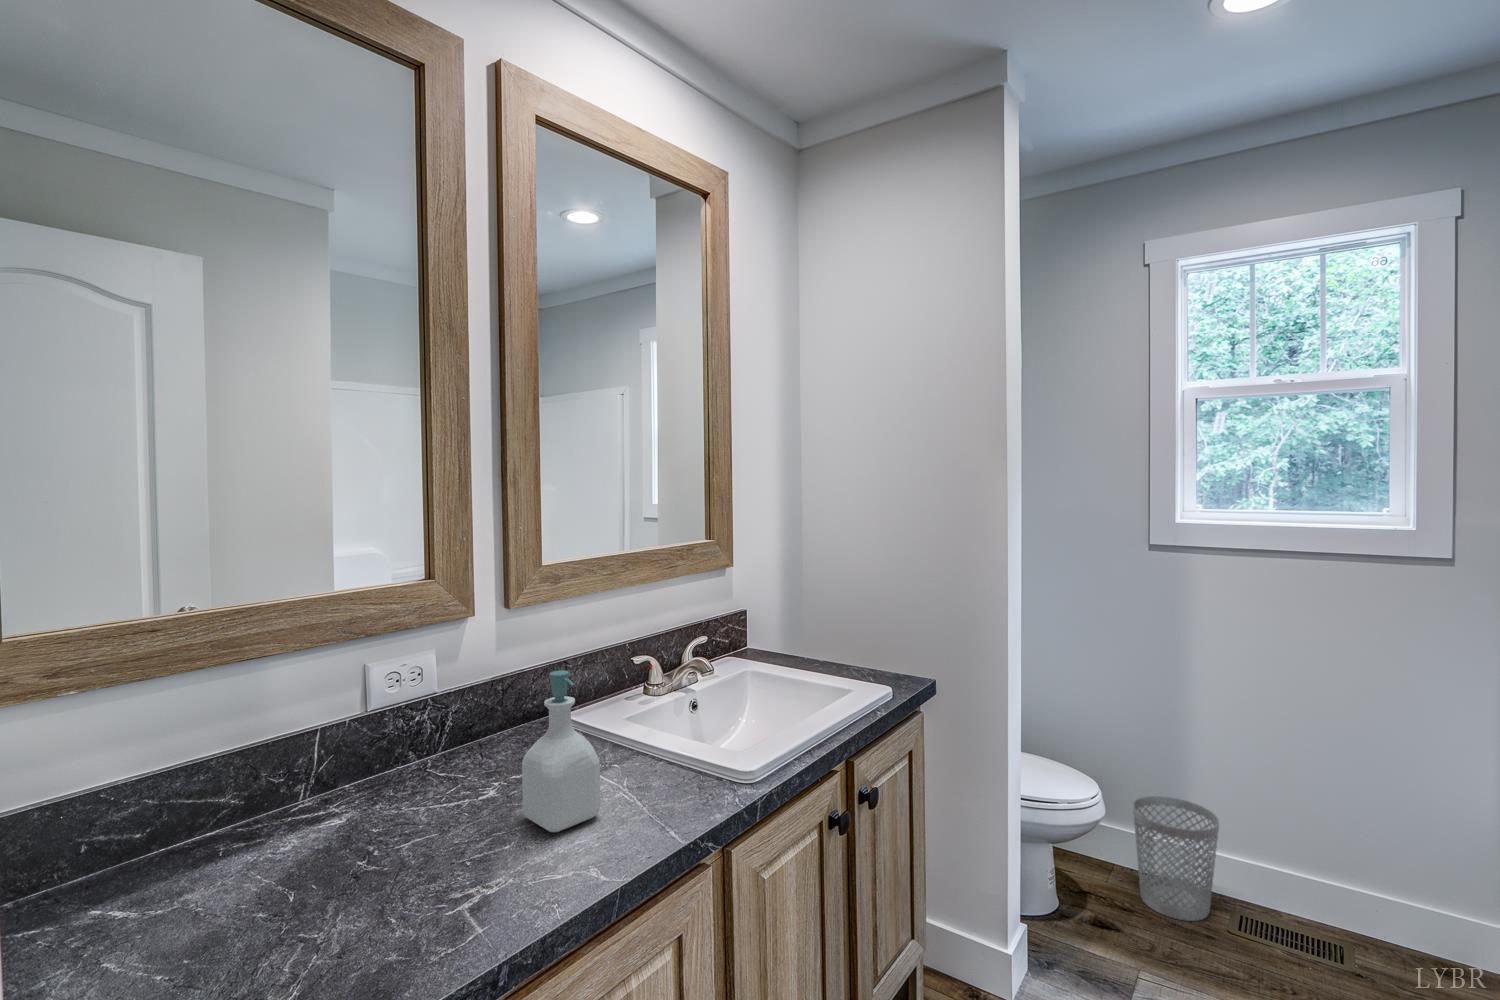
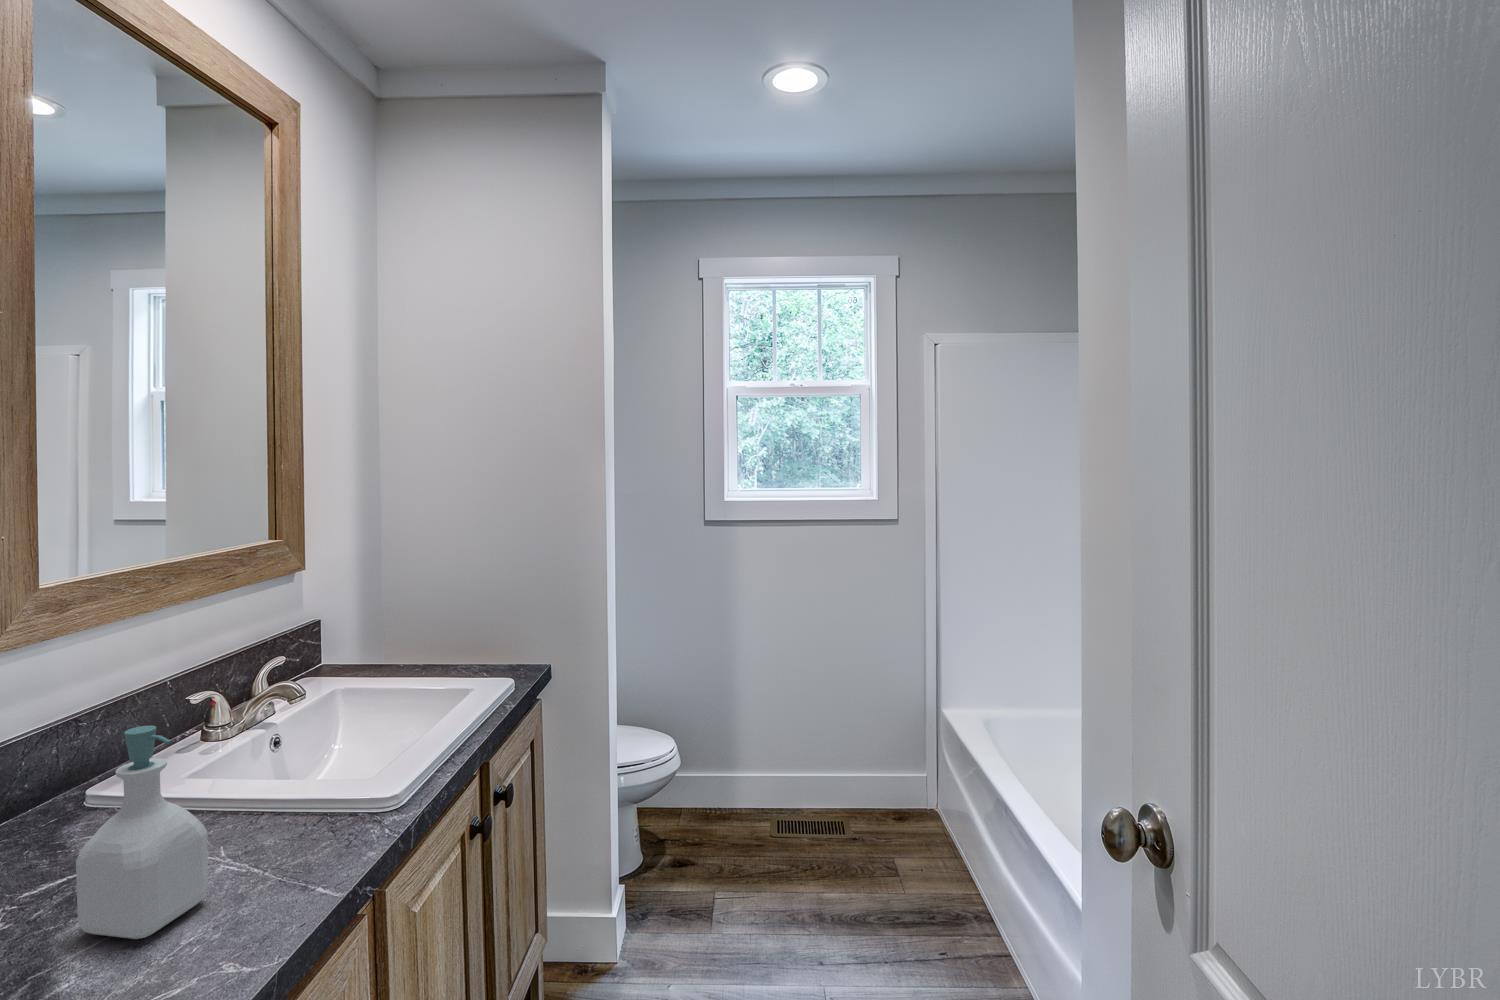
wastebasket: present [1133,796,1219,921] -> none [701,742,764,842]

